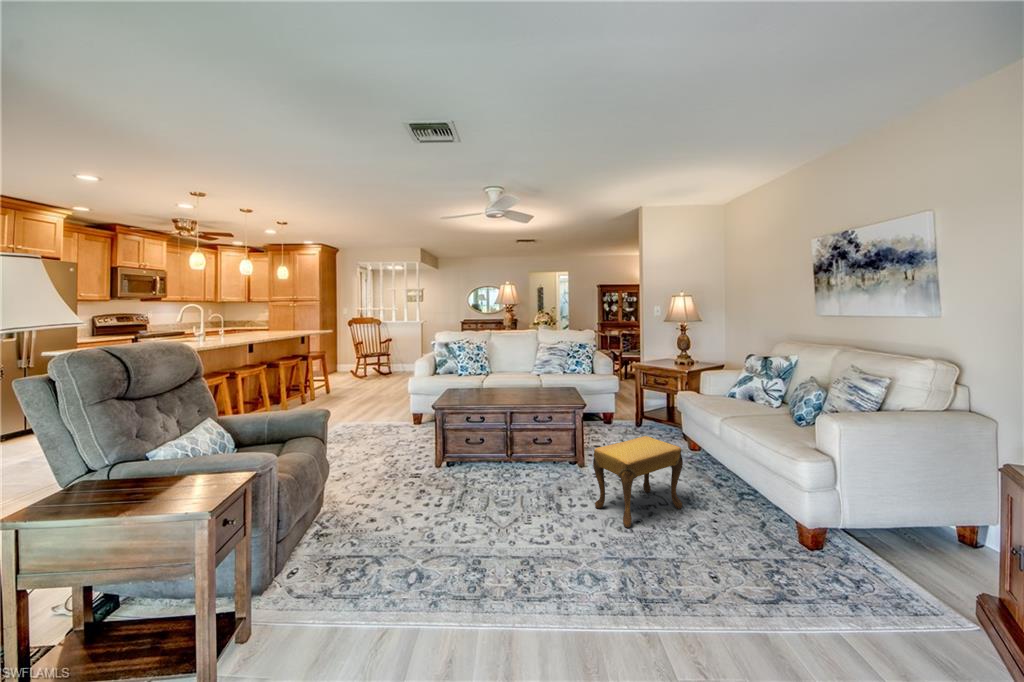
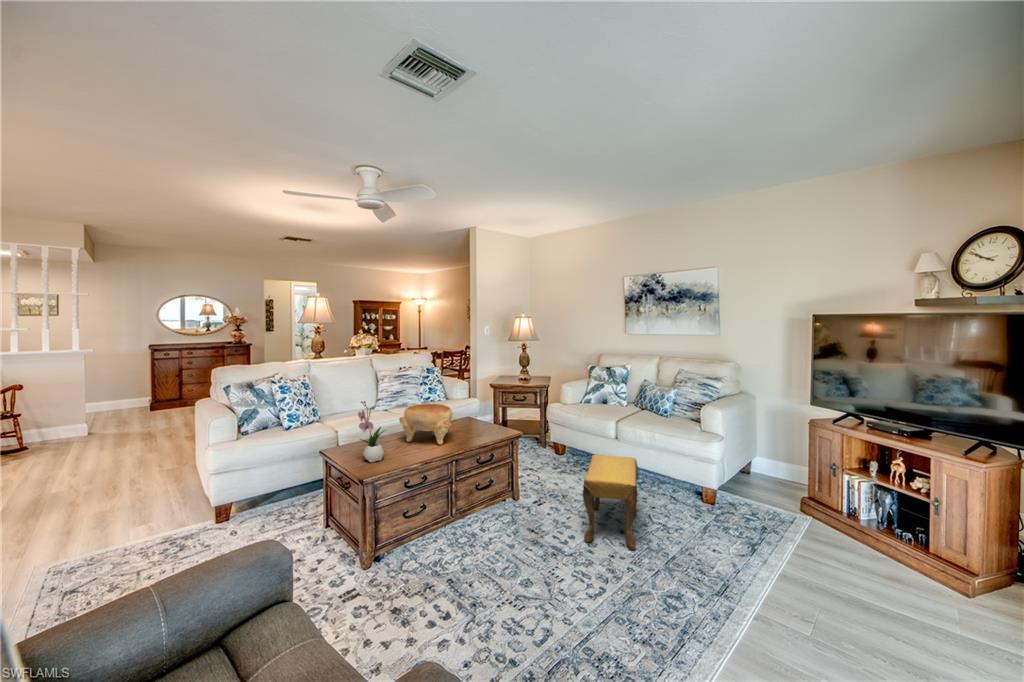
flower arrangement: none [456,358,473,401] -> present [358,401,385,462]
decorative bowl: none [498,367,537,400] -> present [399,403,453,445]

